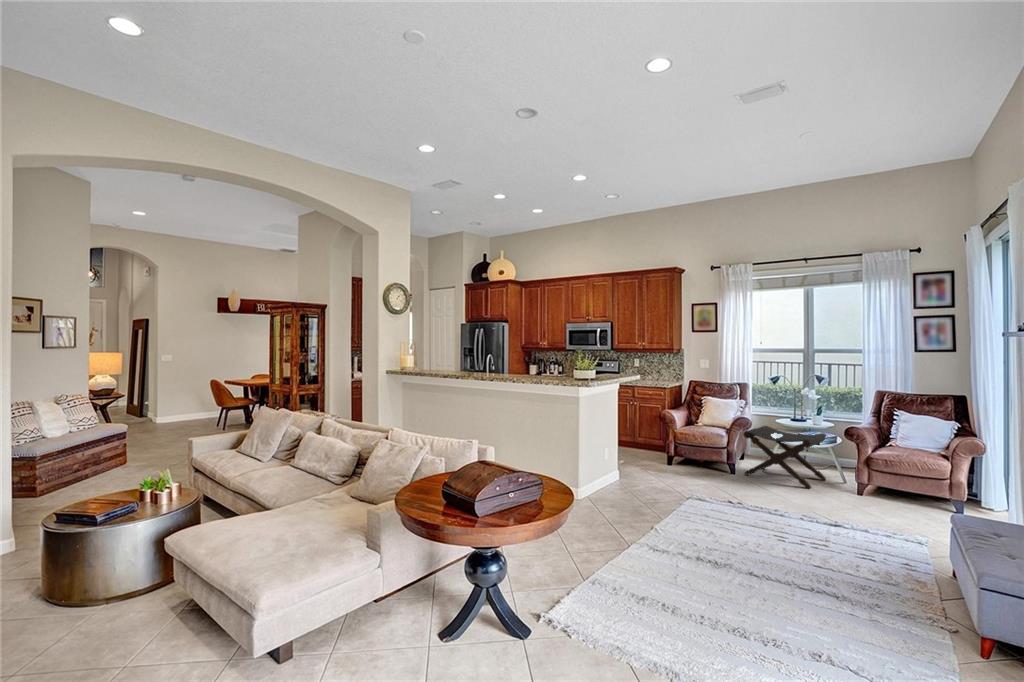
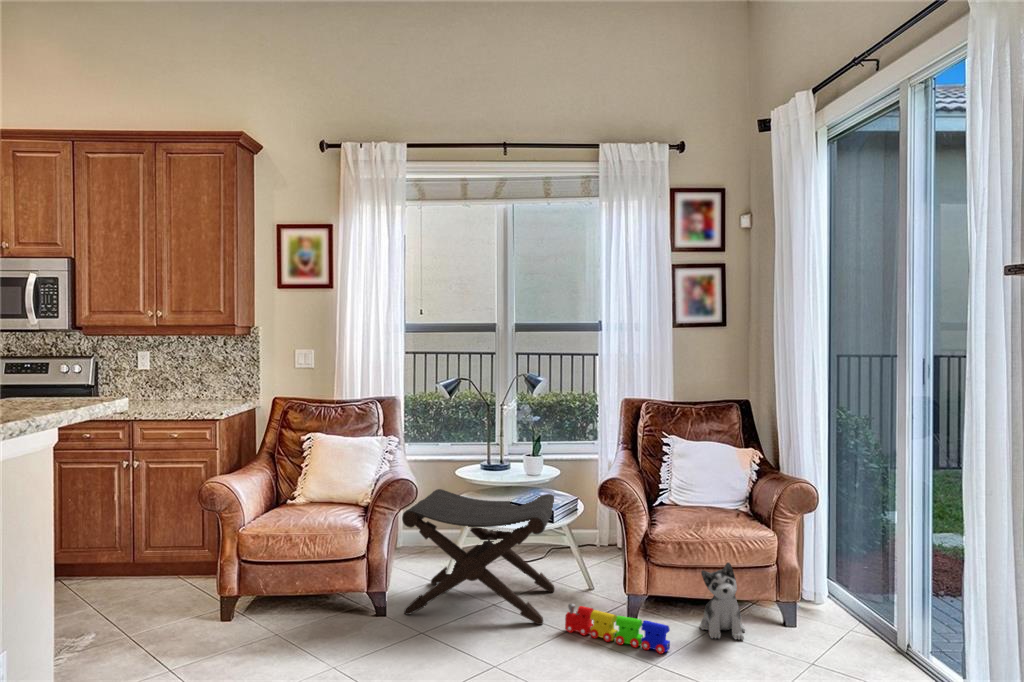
plush toy: none [899,474,928,512] -> present [700,563,745,640]
toy train: none [821,481,873,507] -> present [565,604,670,654]

